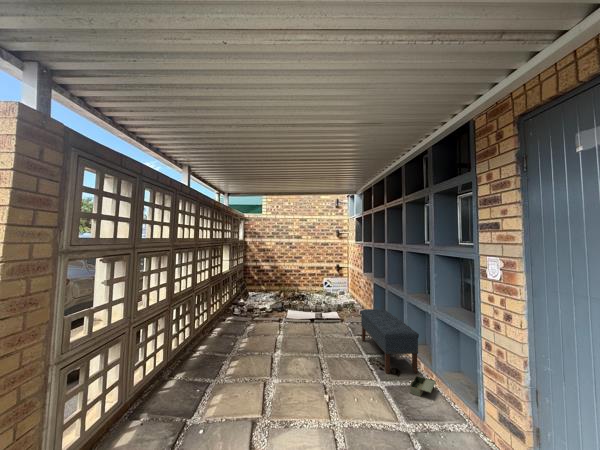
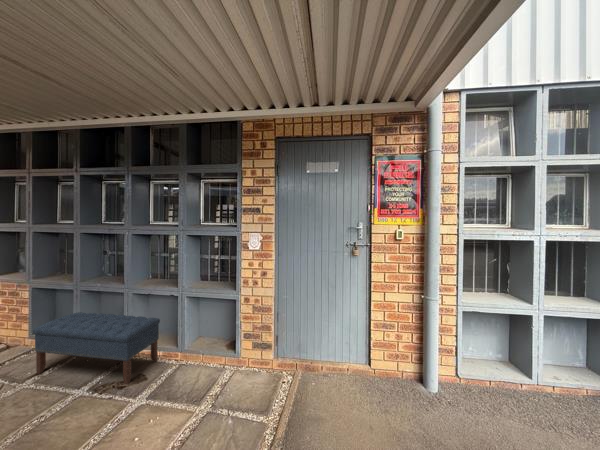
toolbox: present [410,376,436,396] -> none [166,354,194,381]

